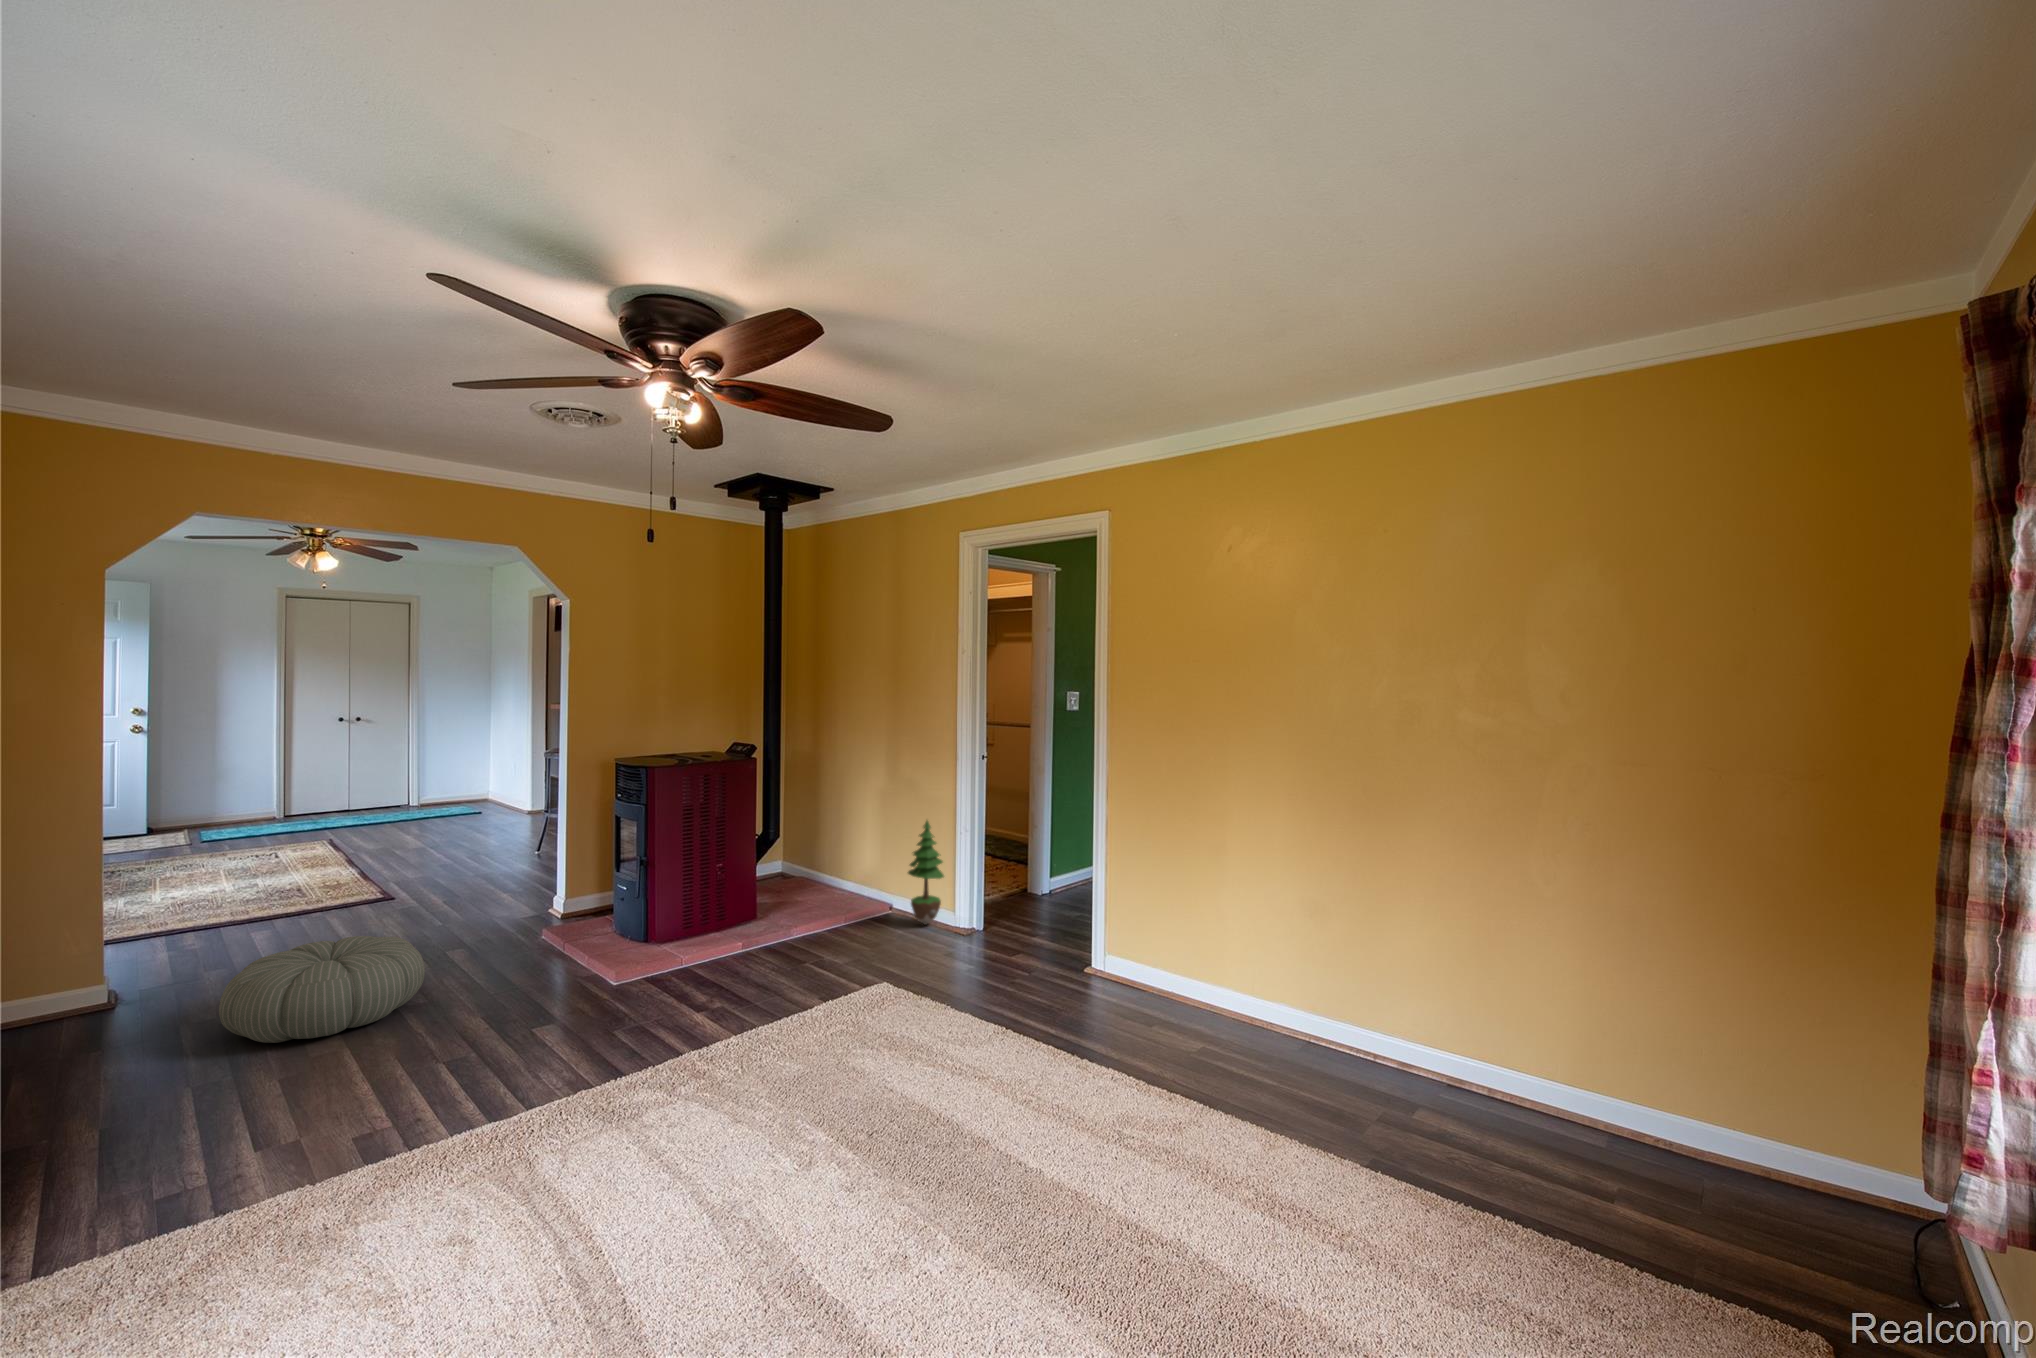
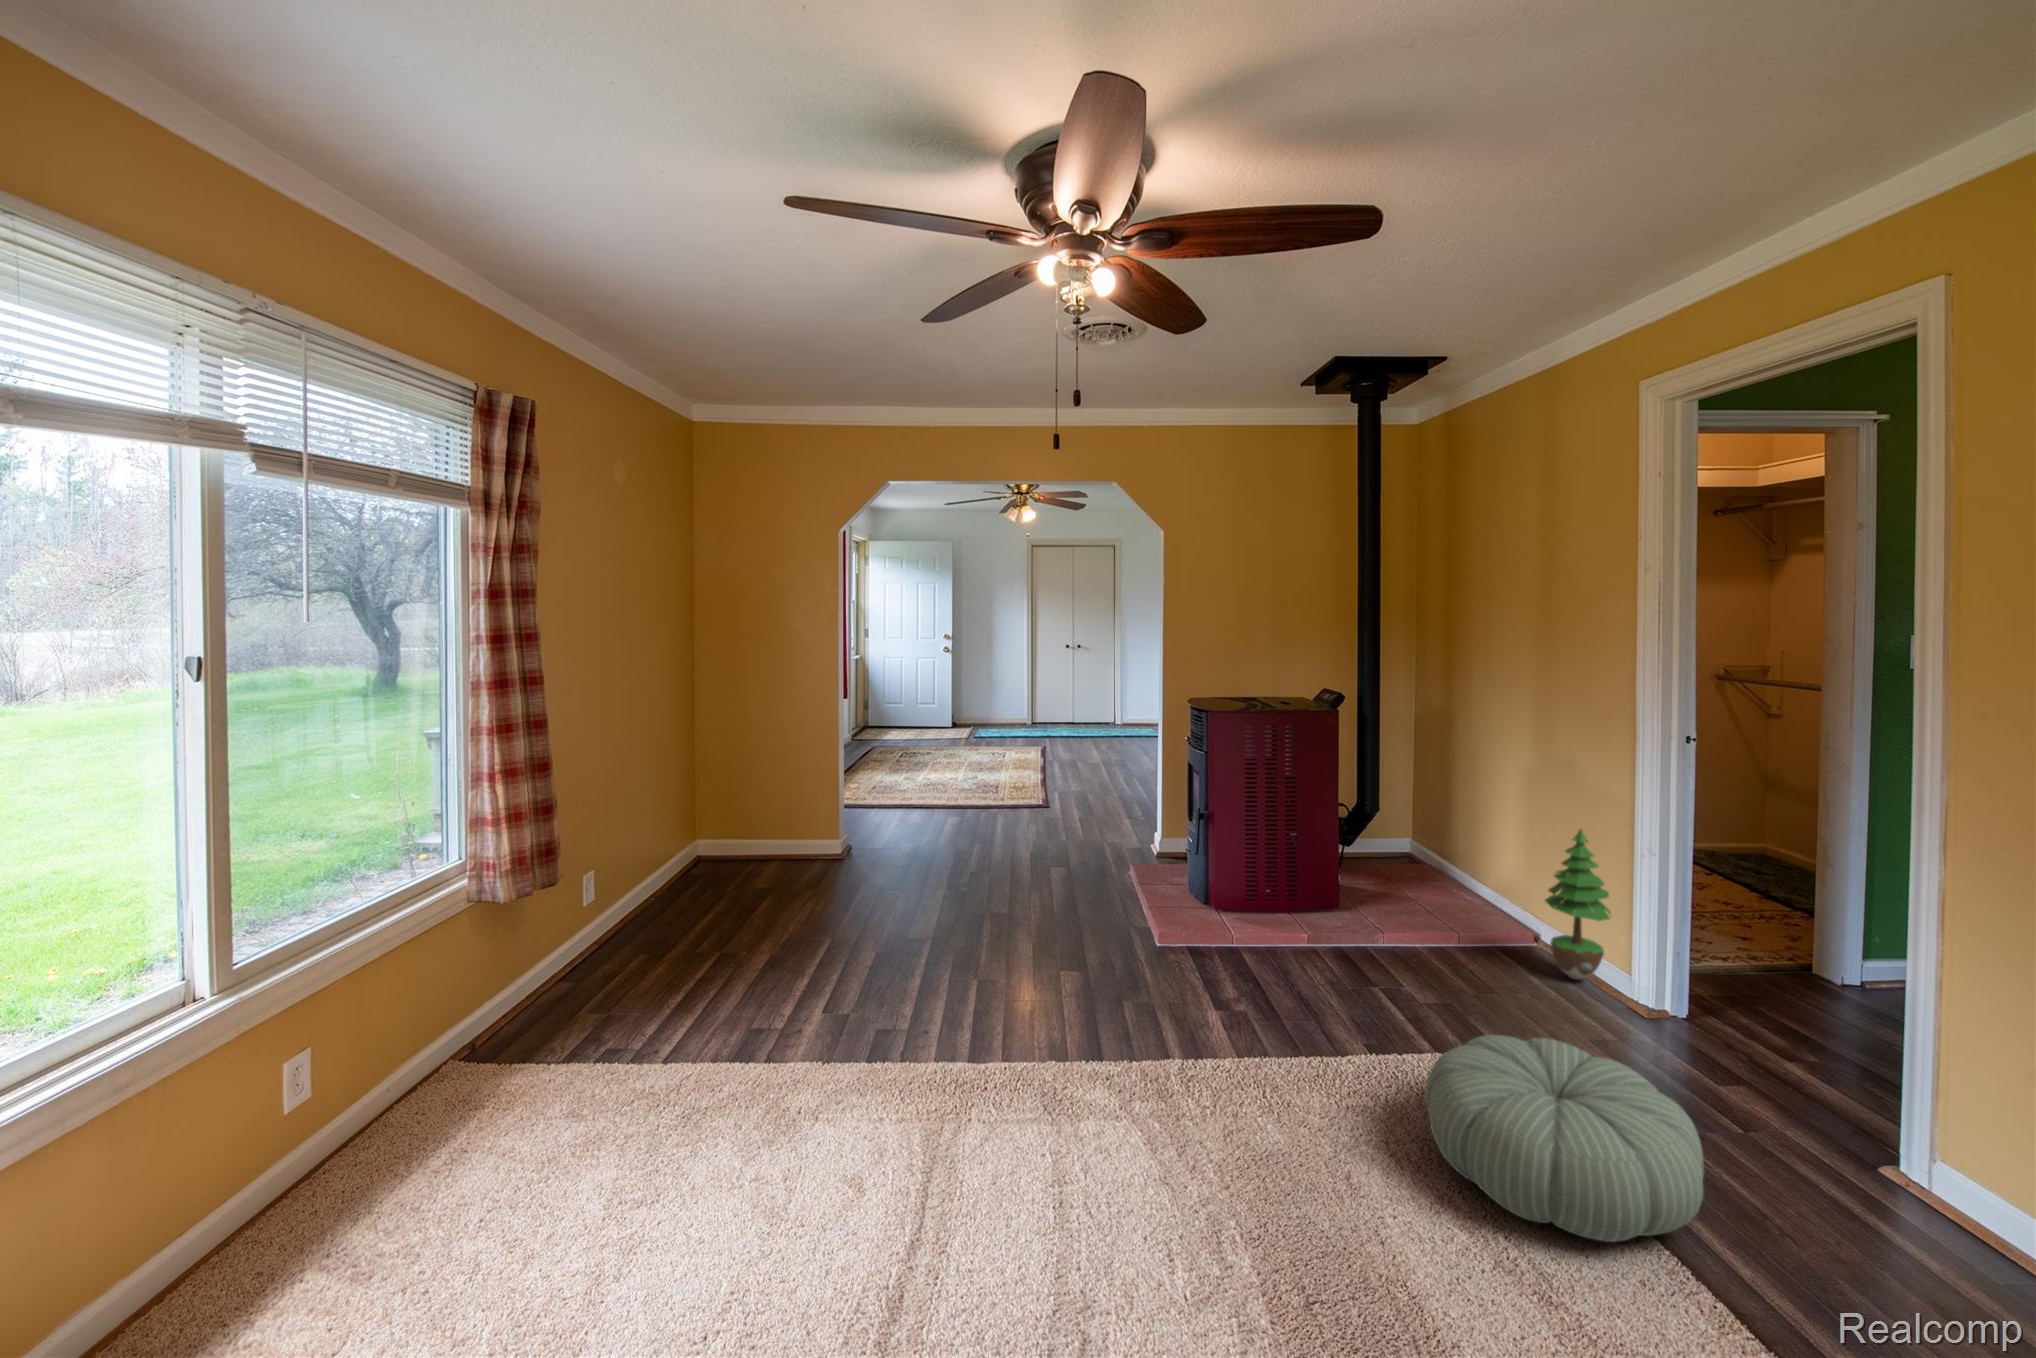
pouf: present [219,936,425,1043] -> present [1425,1035,1704,1242]

